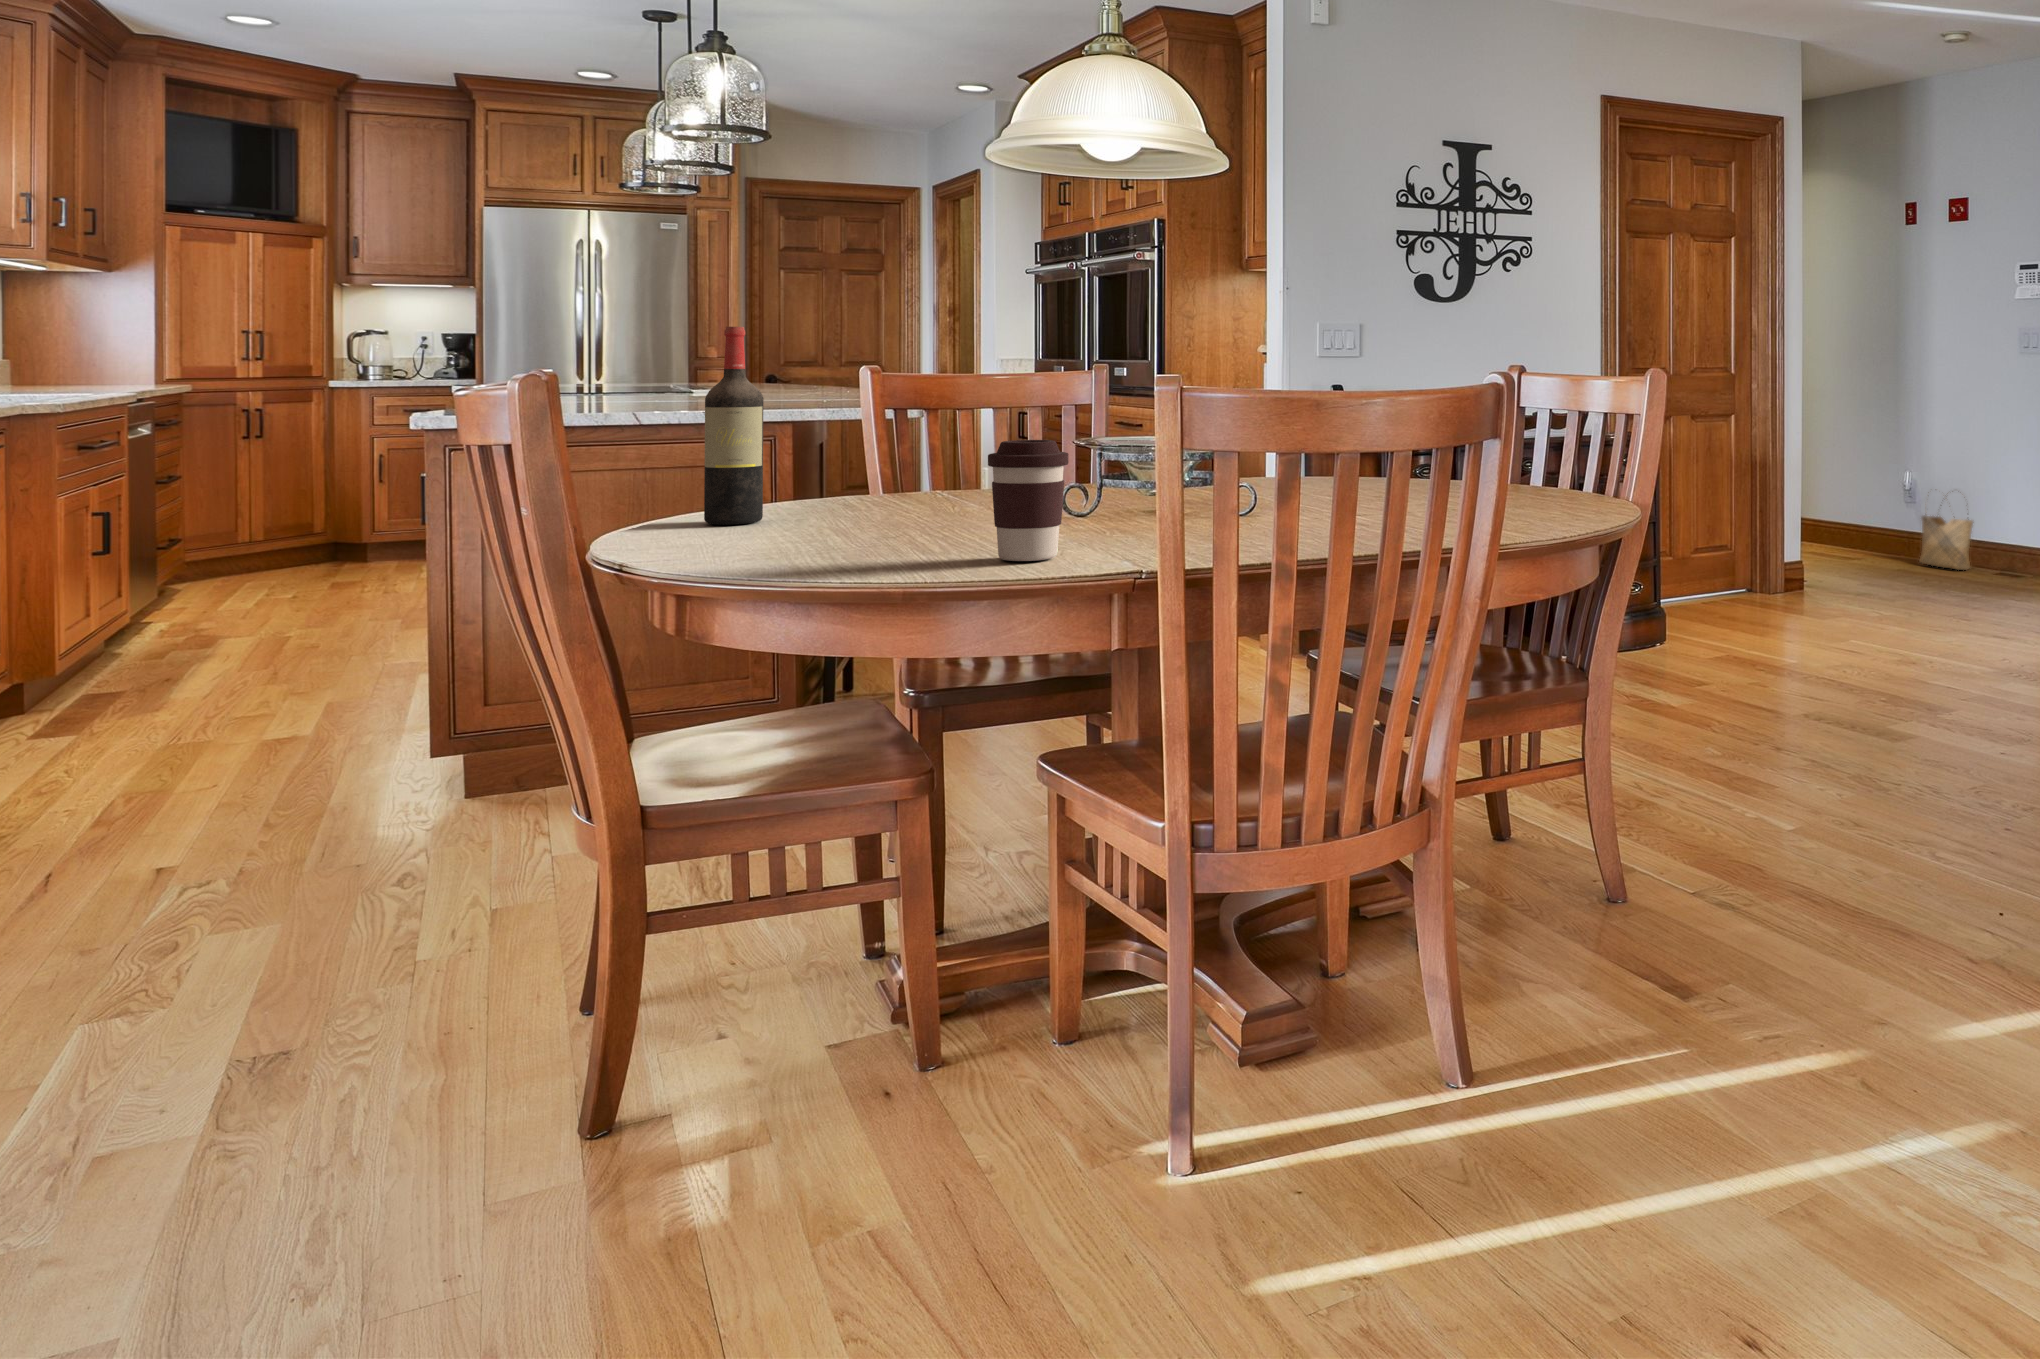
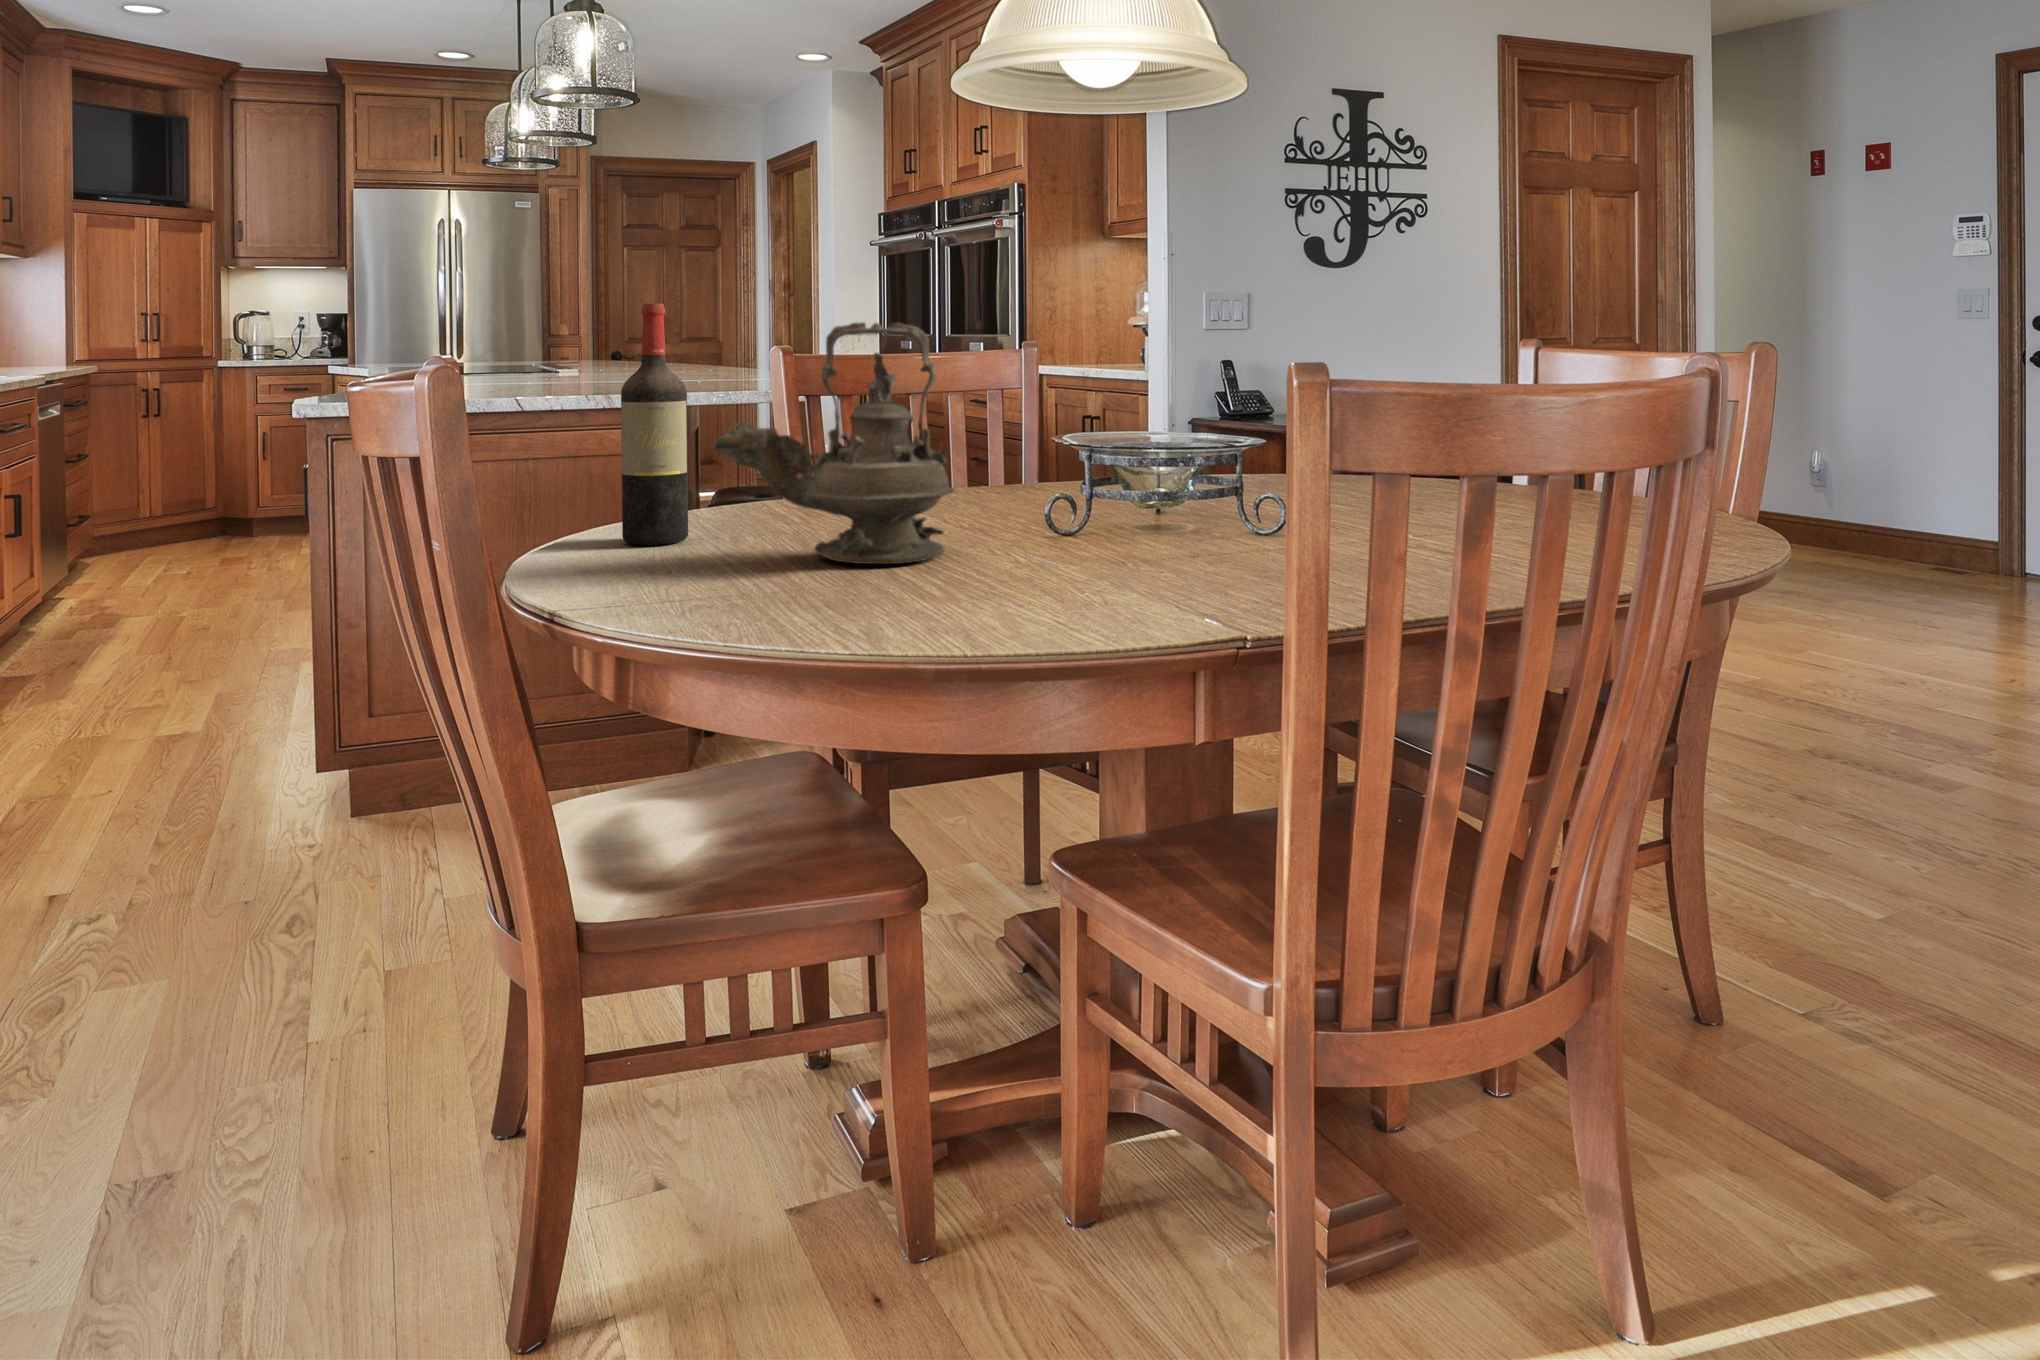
teapot: none [776,343,980,534] -> present [713,322,955,564]
coffee cup: present [988,440,1069,561] -> none [1010,452,1115,618]
woven basket: present [1920,492,1973,570] -> none [1844,473,1914,564]

